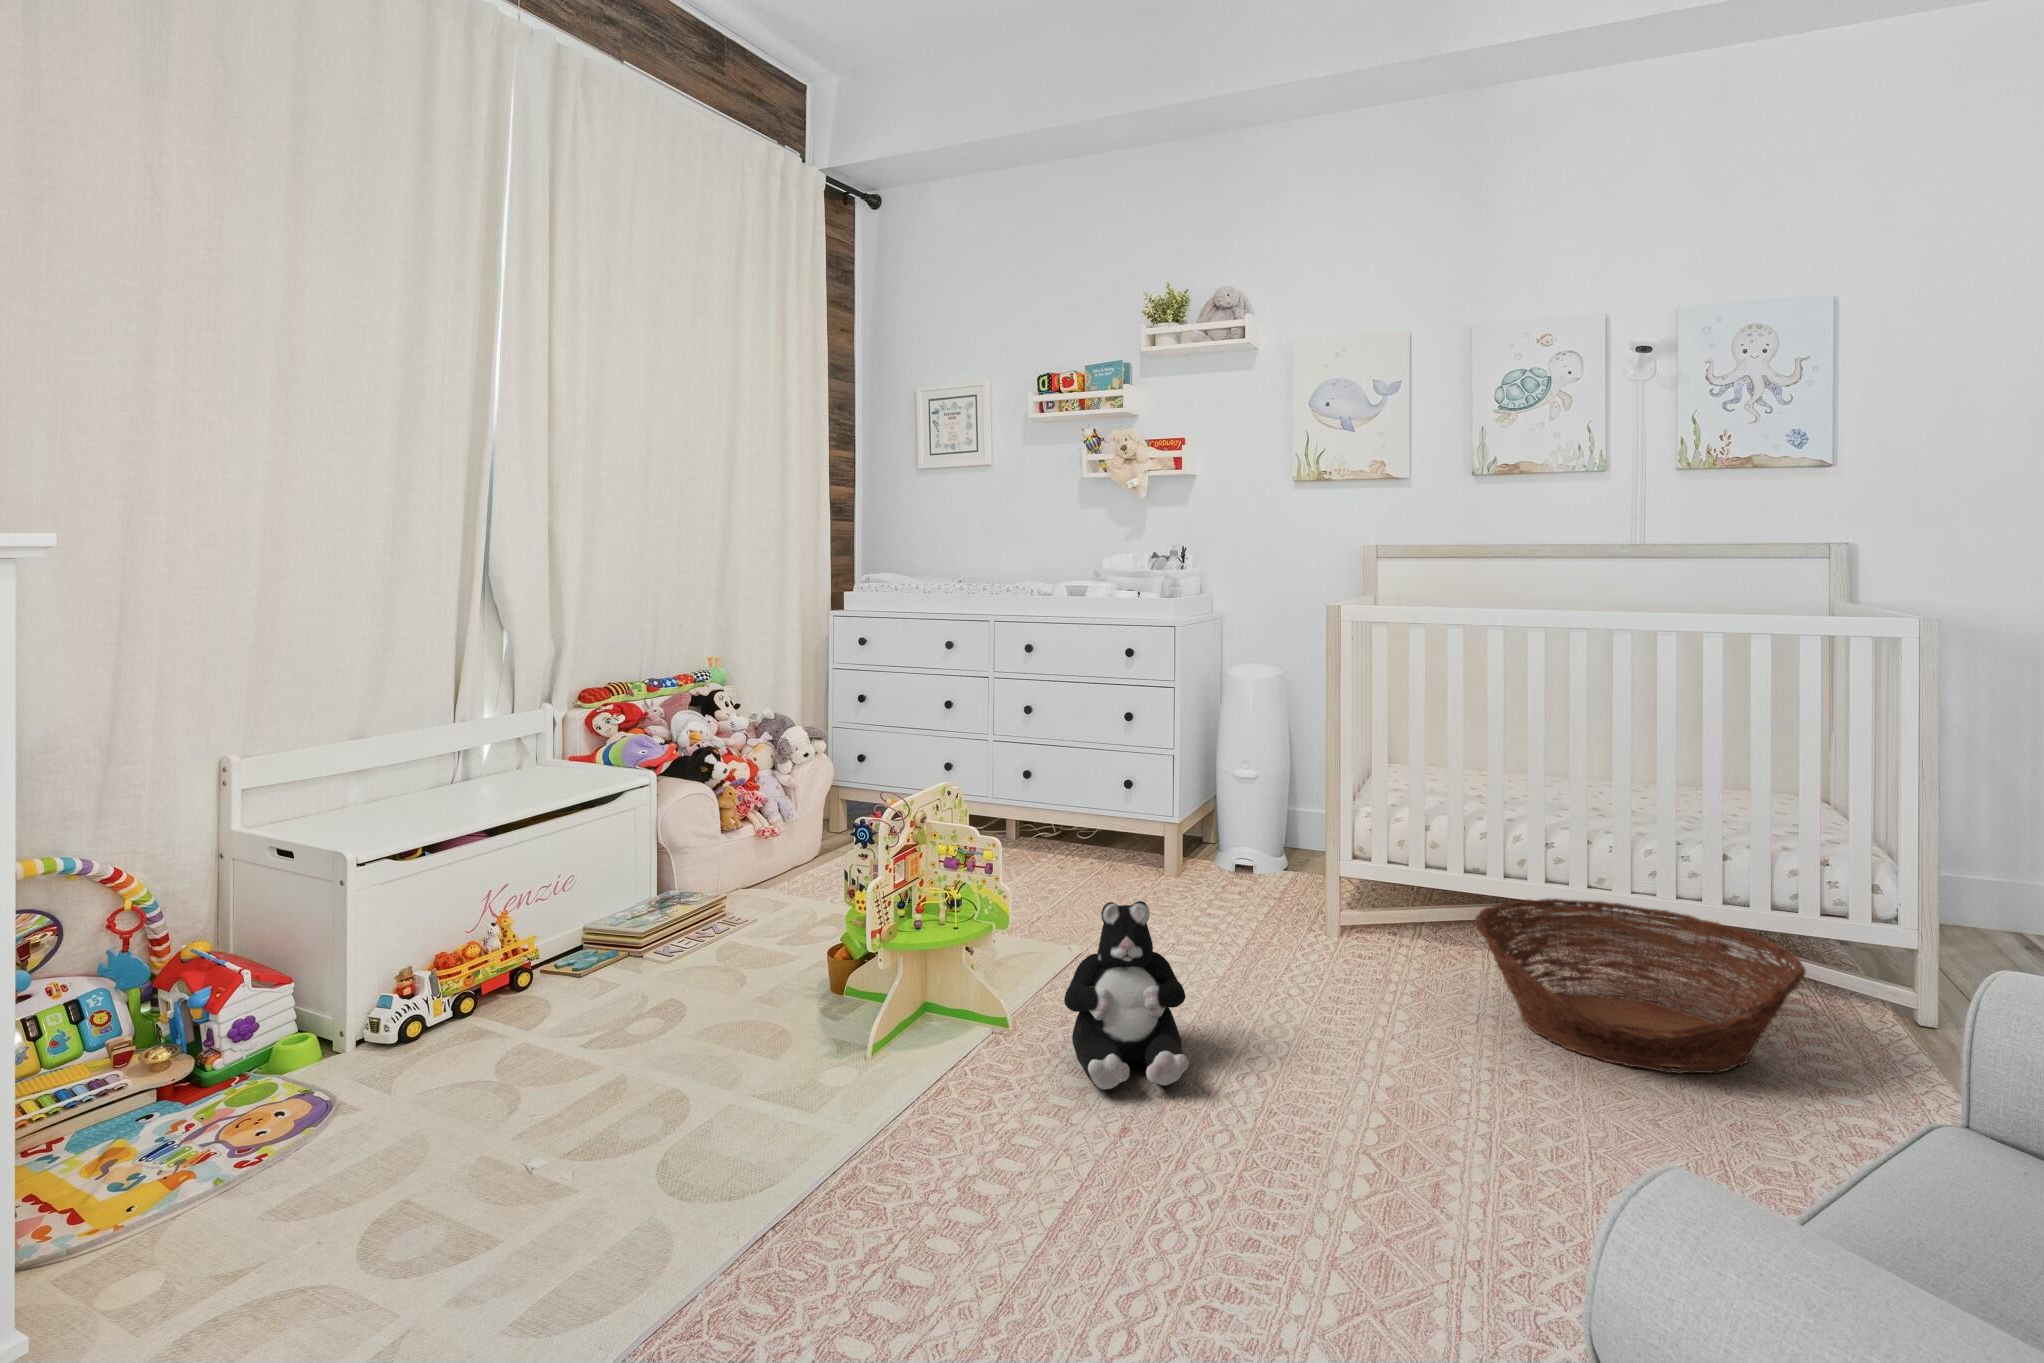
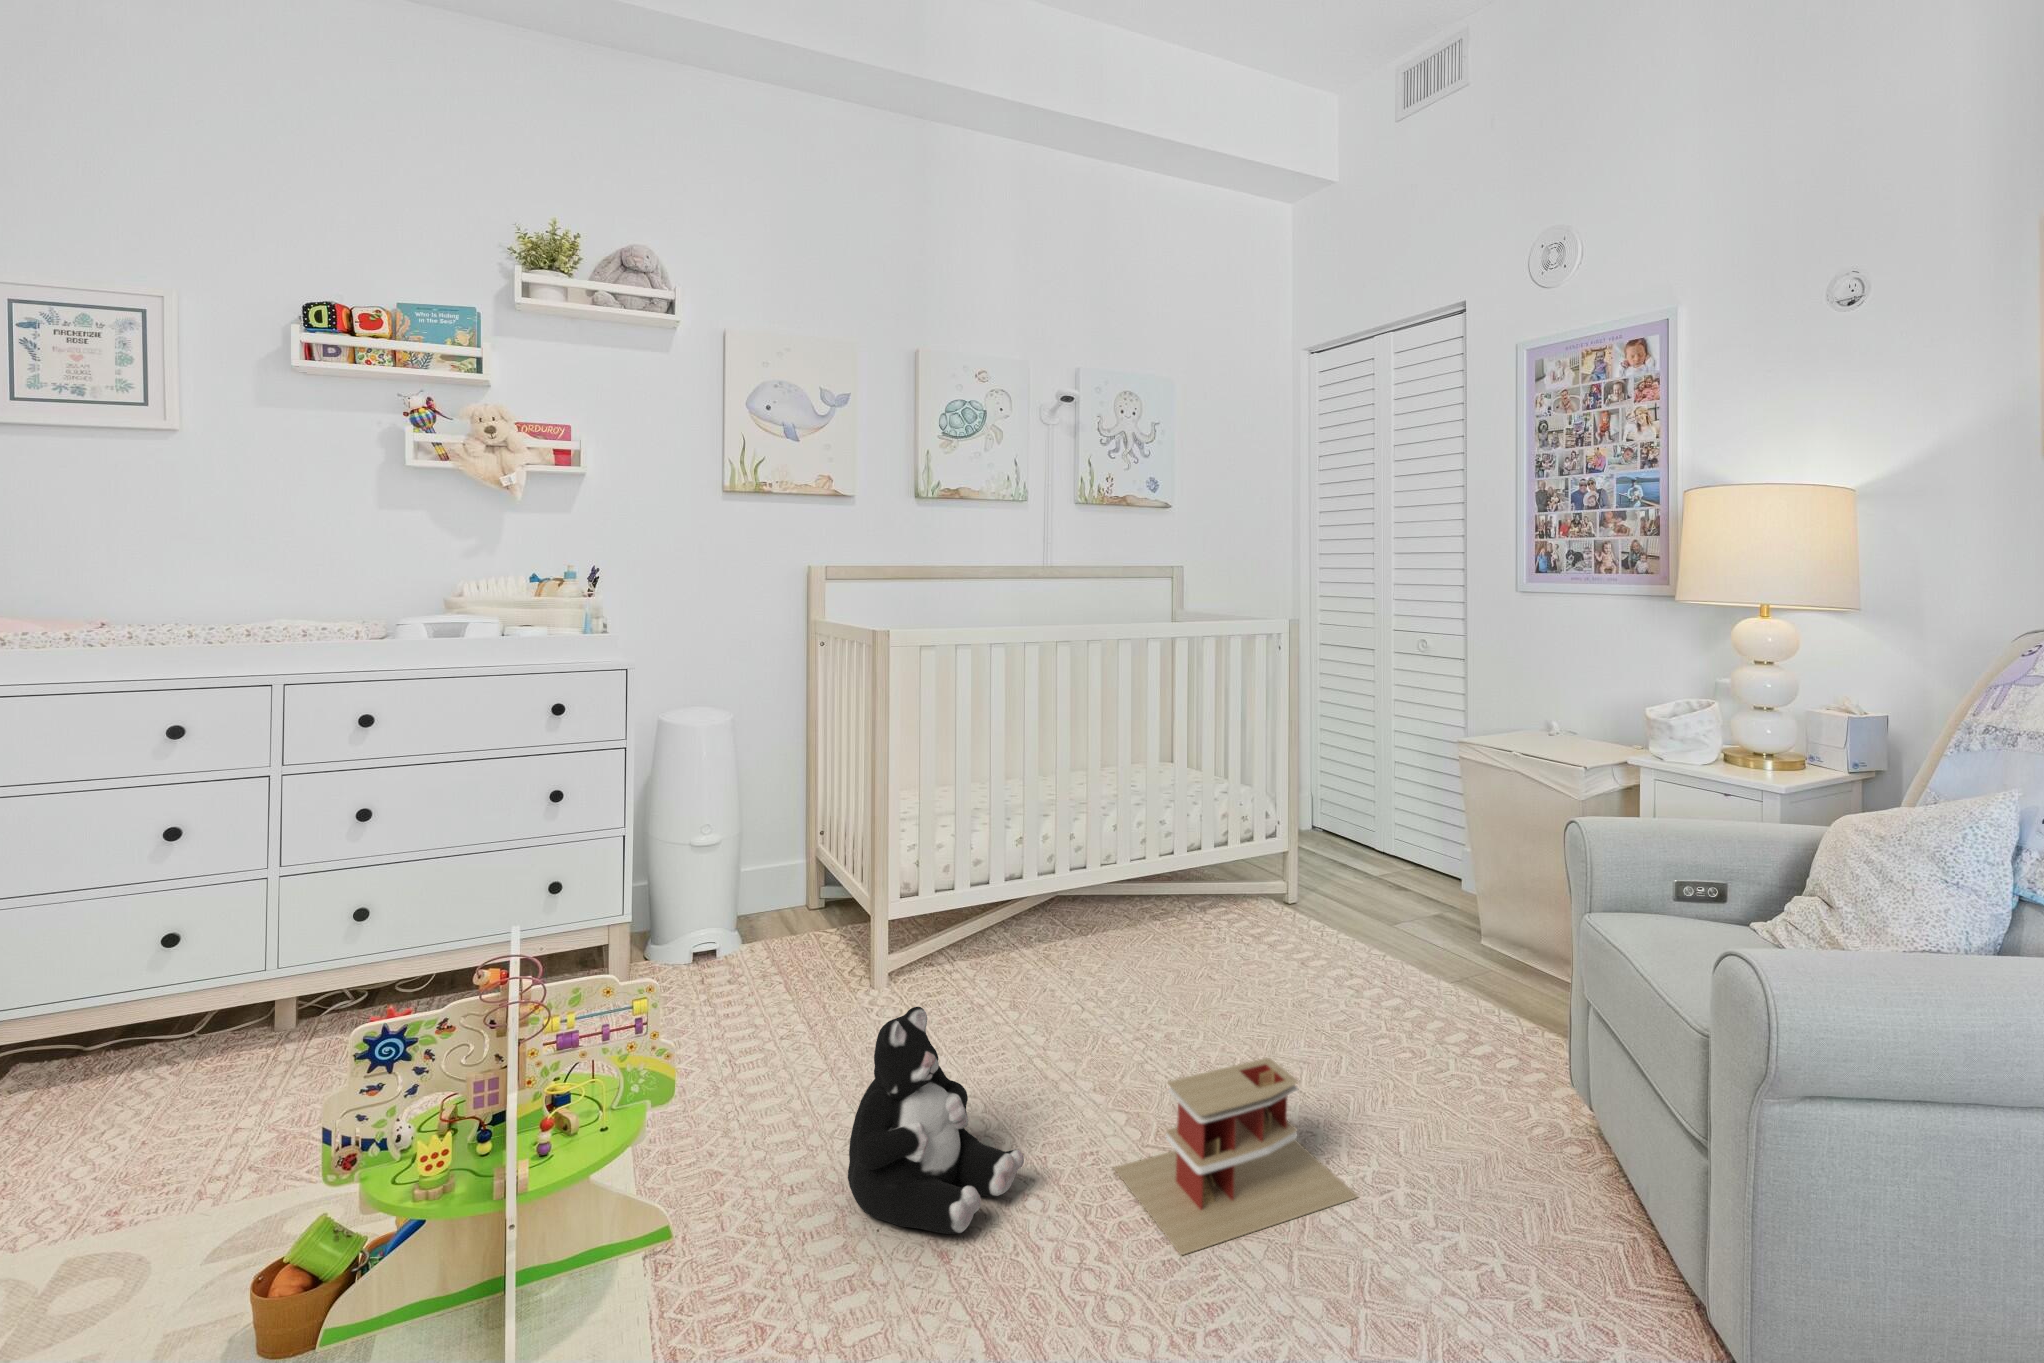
basket: present [1474,899,1806,1073] -> none [1080,868,1301,1003]
toy house: none [1214,1053,1478,1282] -> present [1114,1058,1358,1255]

